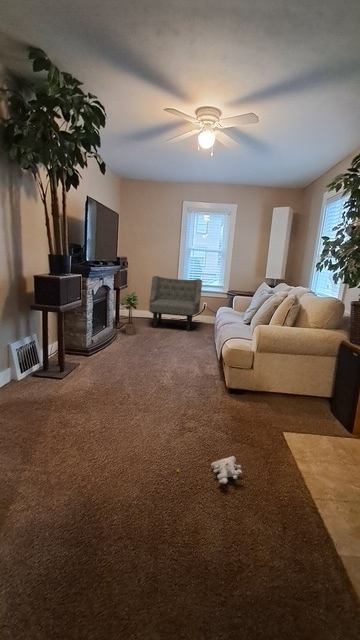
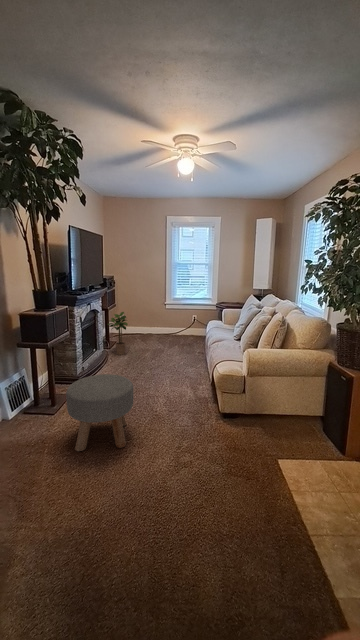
armchair: present [149,276,202,331] -> none [139,292,190,346]
ottoman: none [76,341,142,411] -> present [66,374,134,451]
plush toy: present [177,456,242,483] -> none [174,495,239,528]

